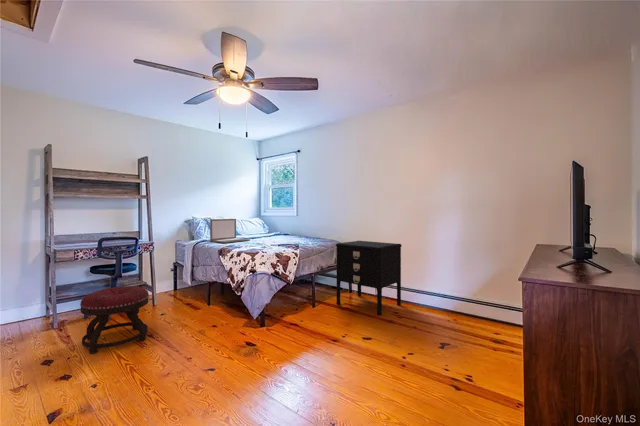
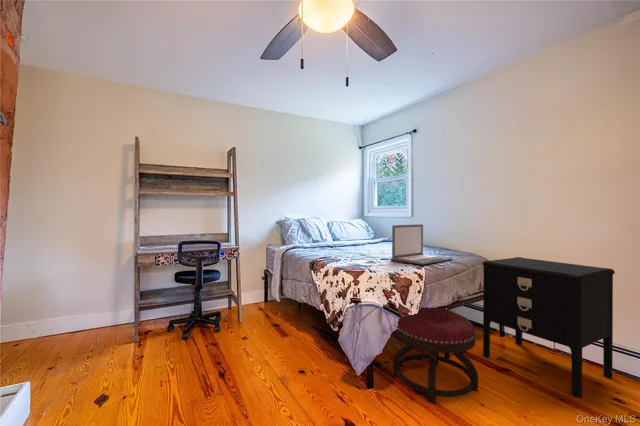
laptop: present [210,219,250,243] -> present [392,224,452,265]
ottoman: present [80,286,149,354] -> present [393,308,478,403]

